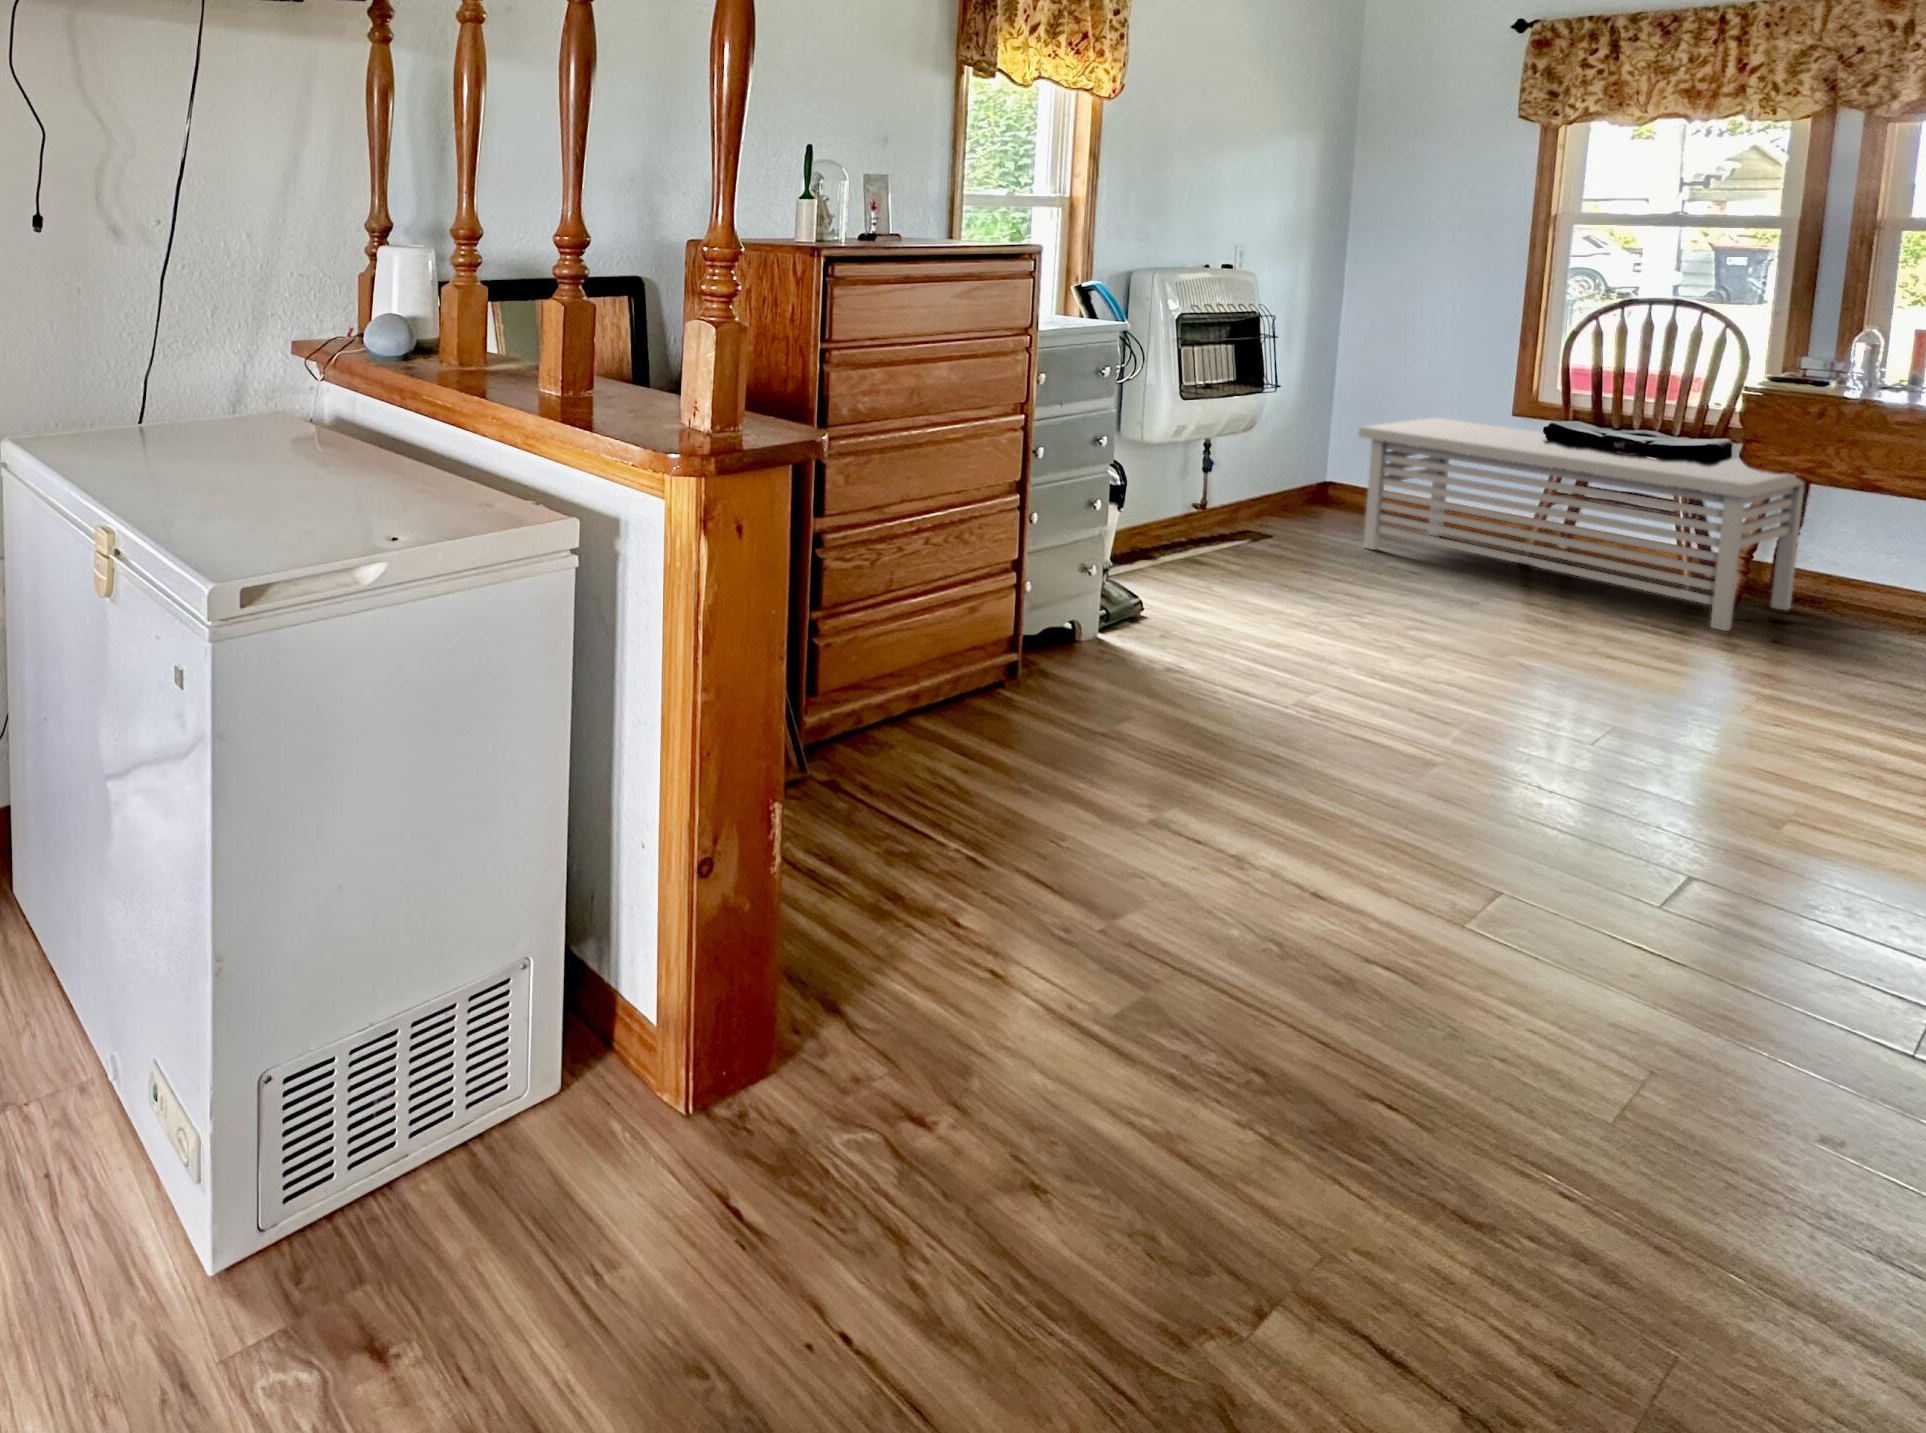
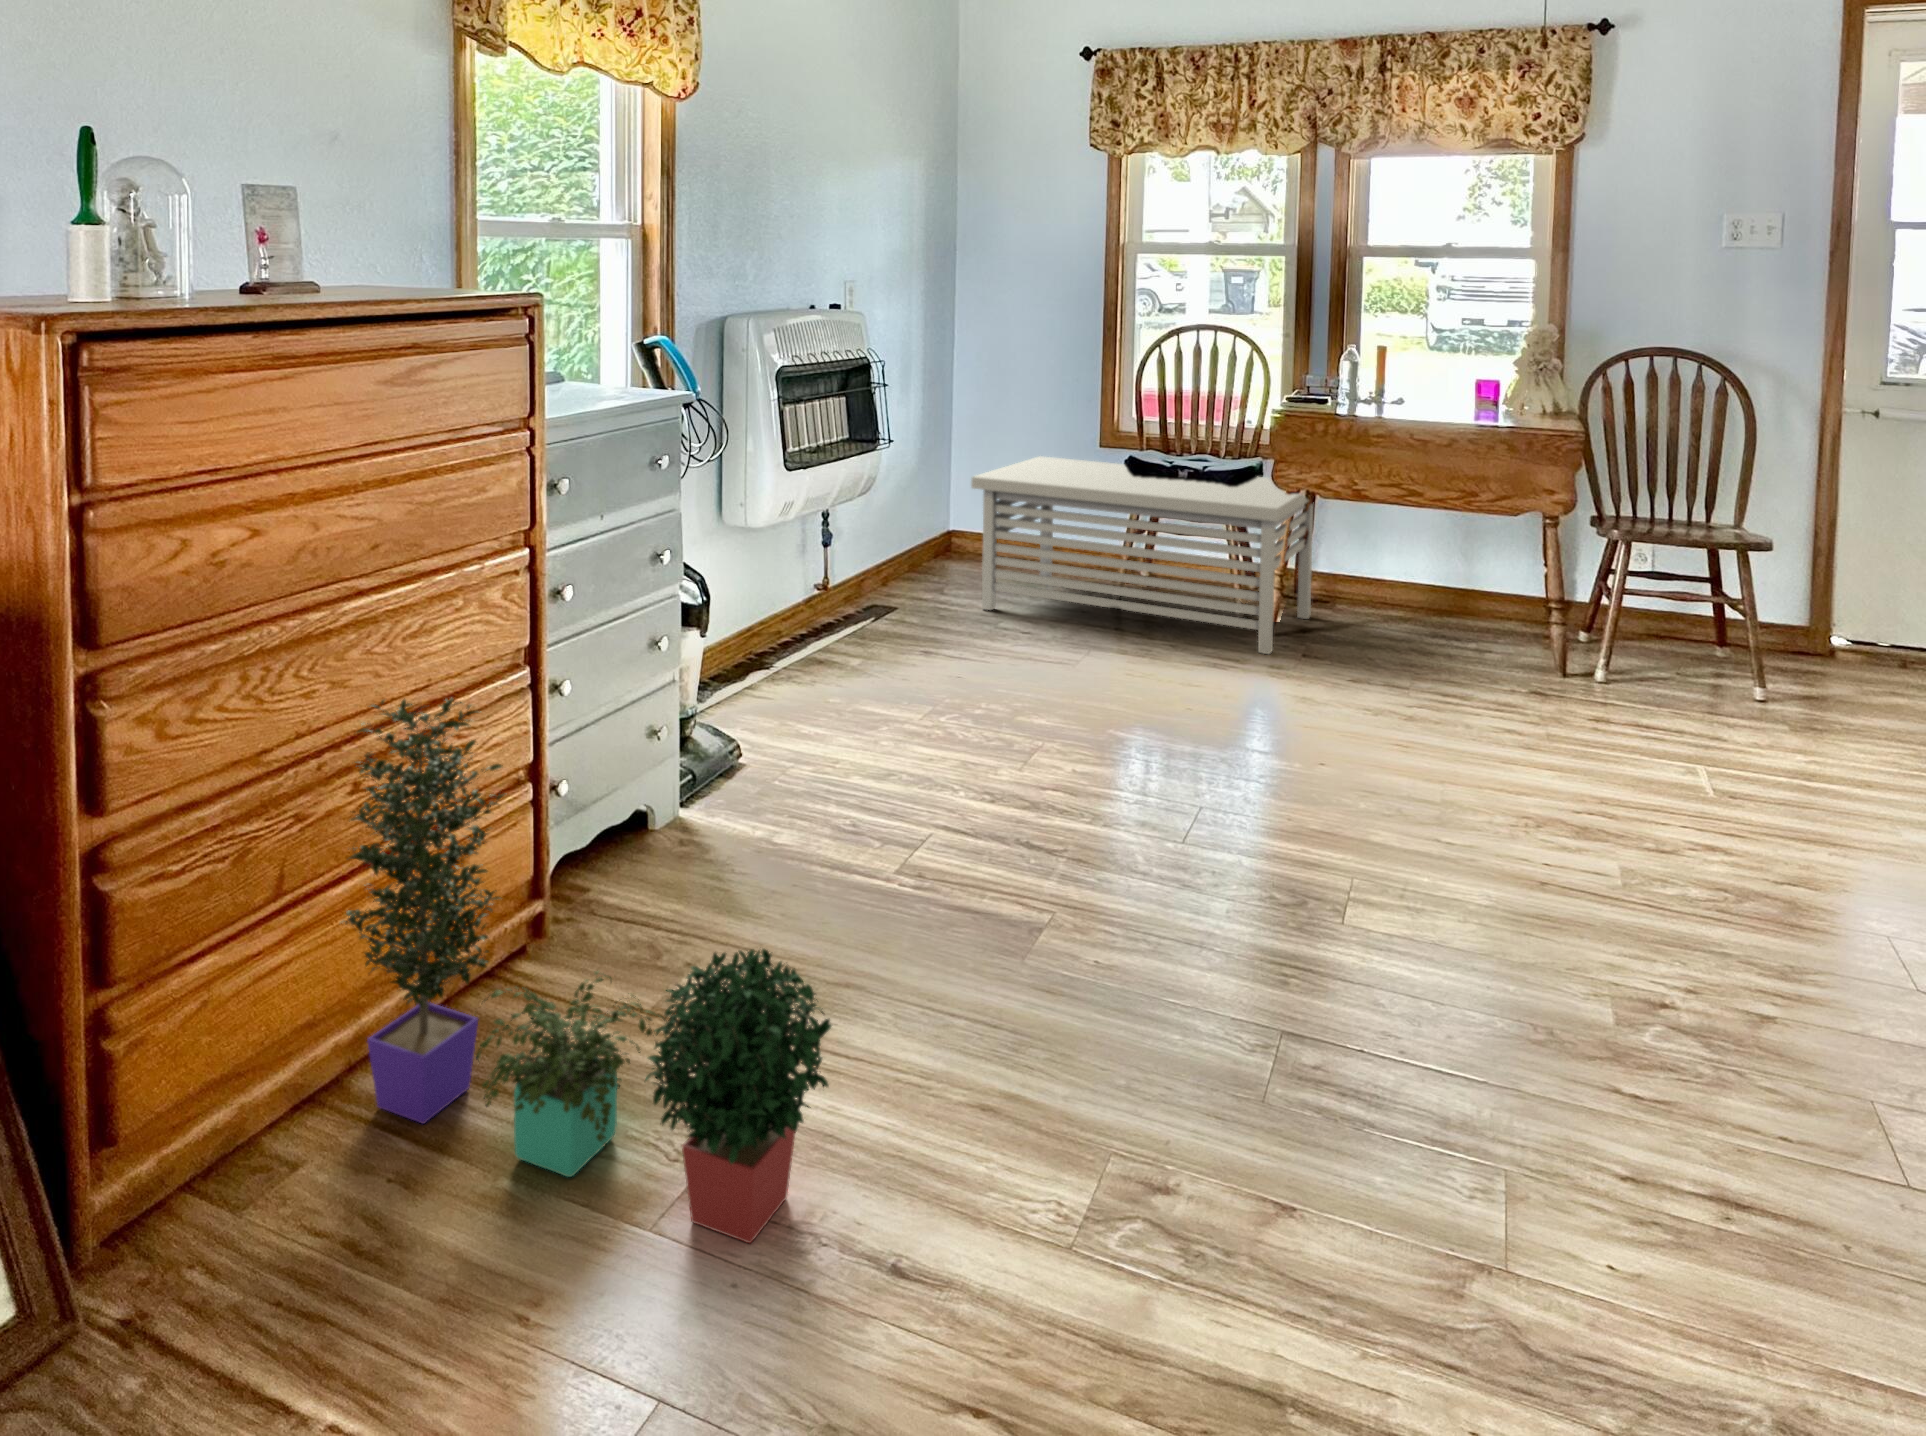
potted plant: none [921,490,1283,862] -> present [342,698,832,1243]

